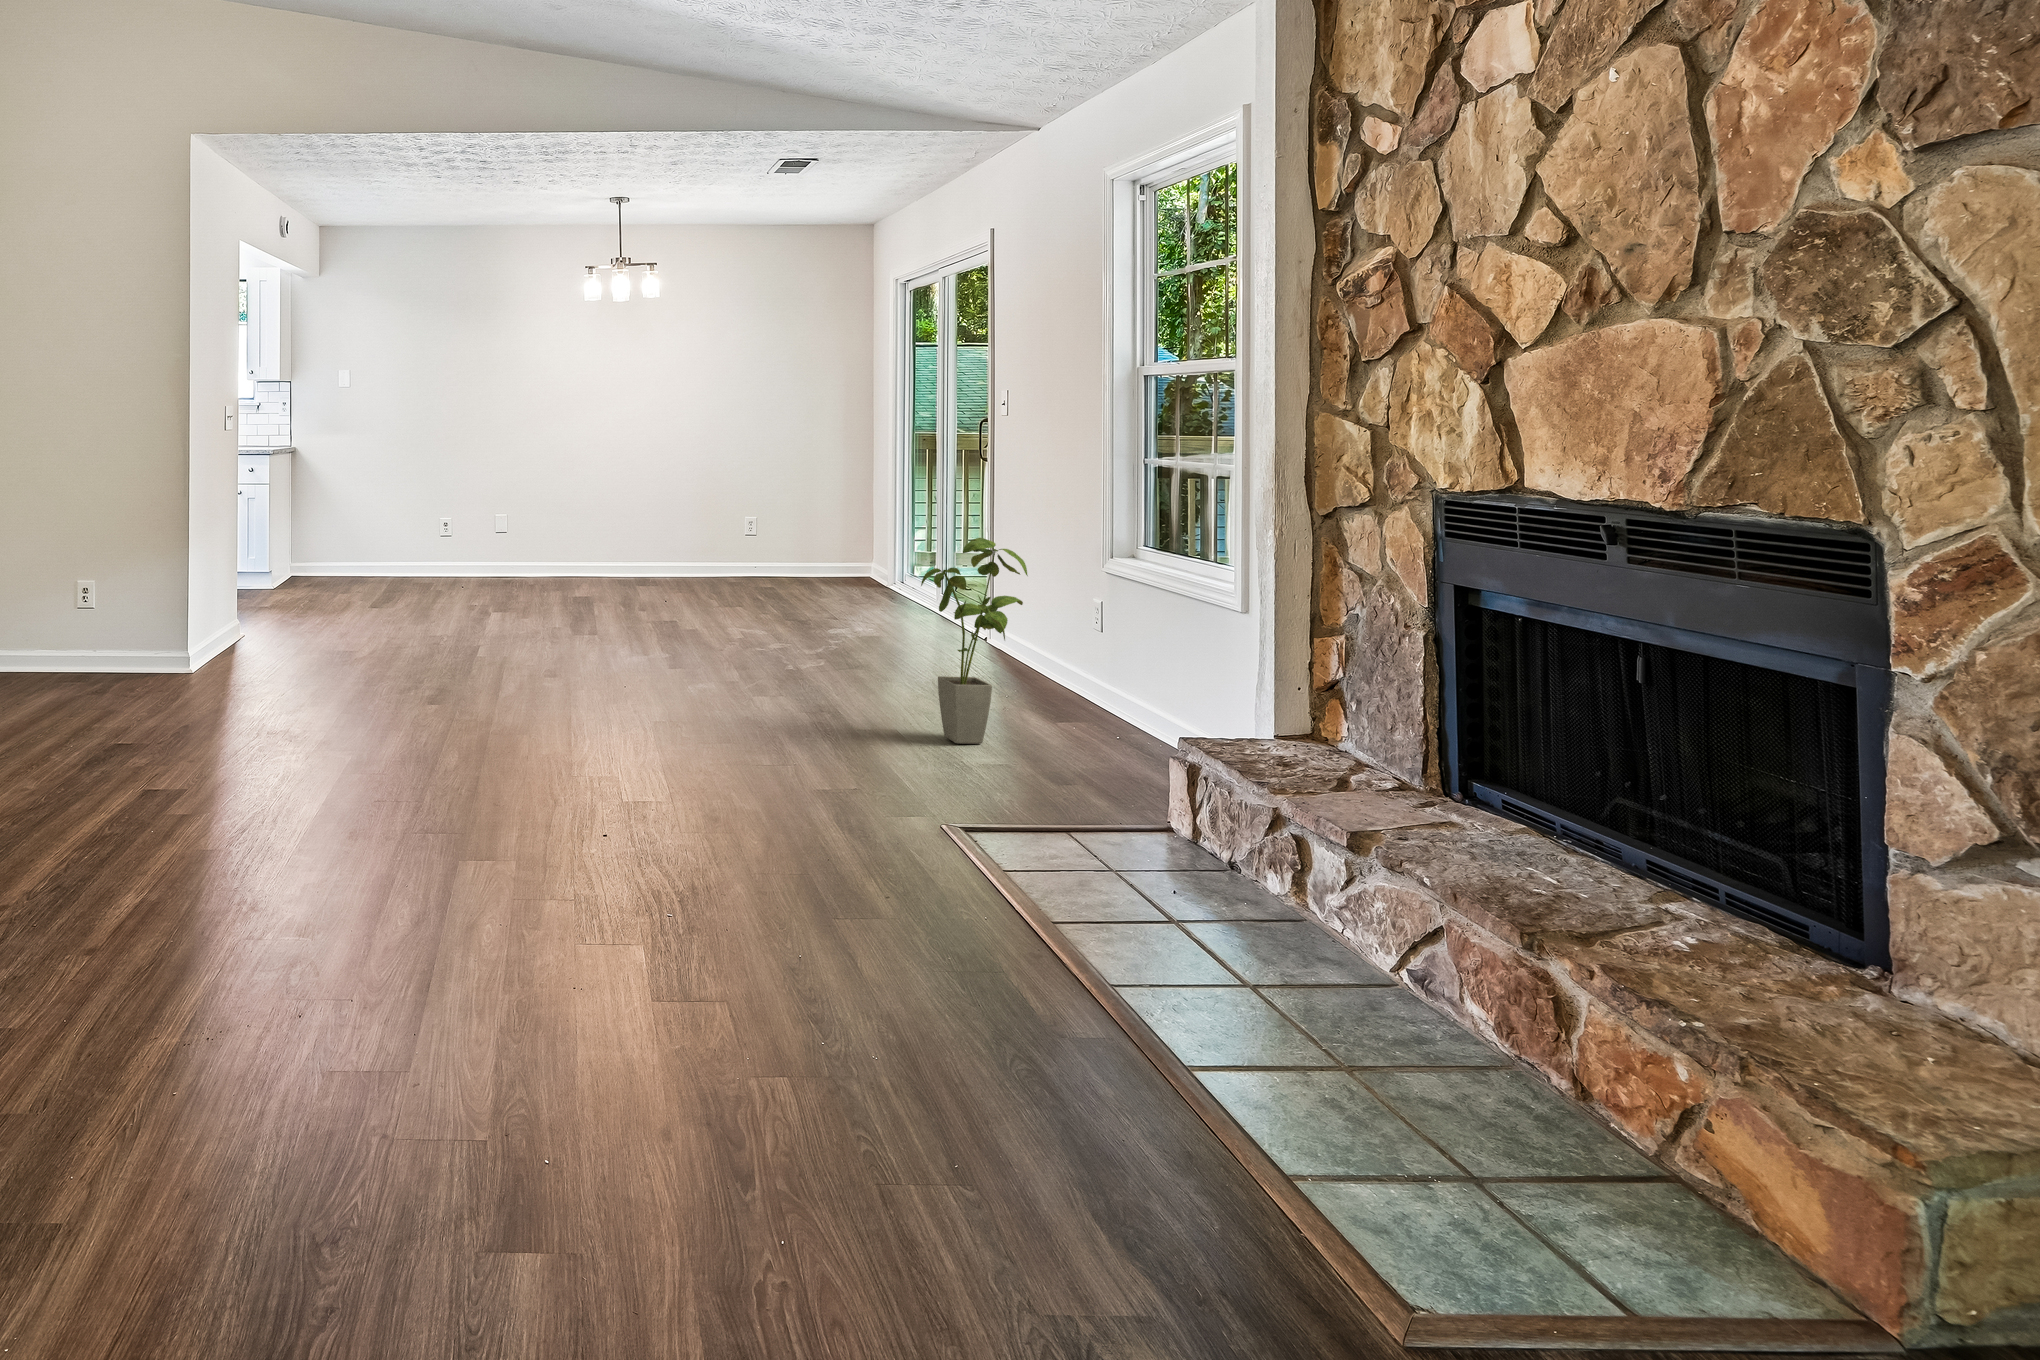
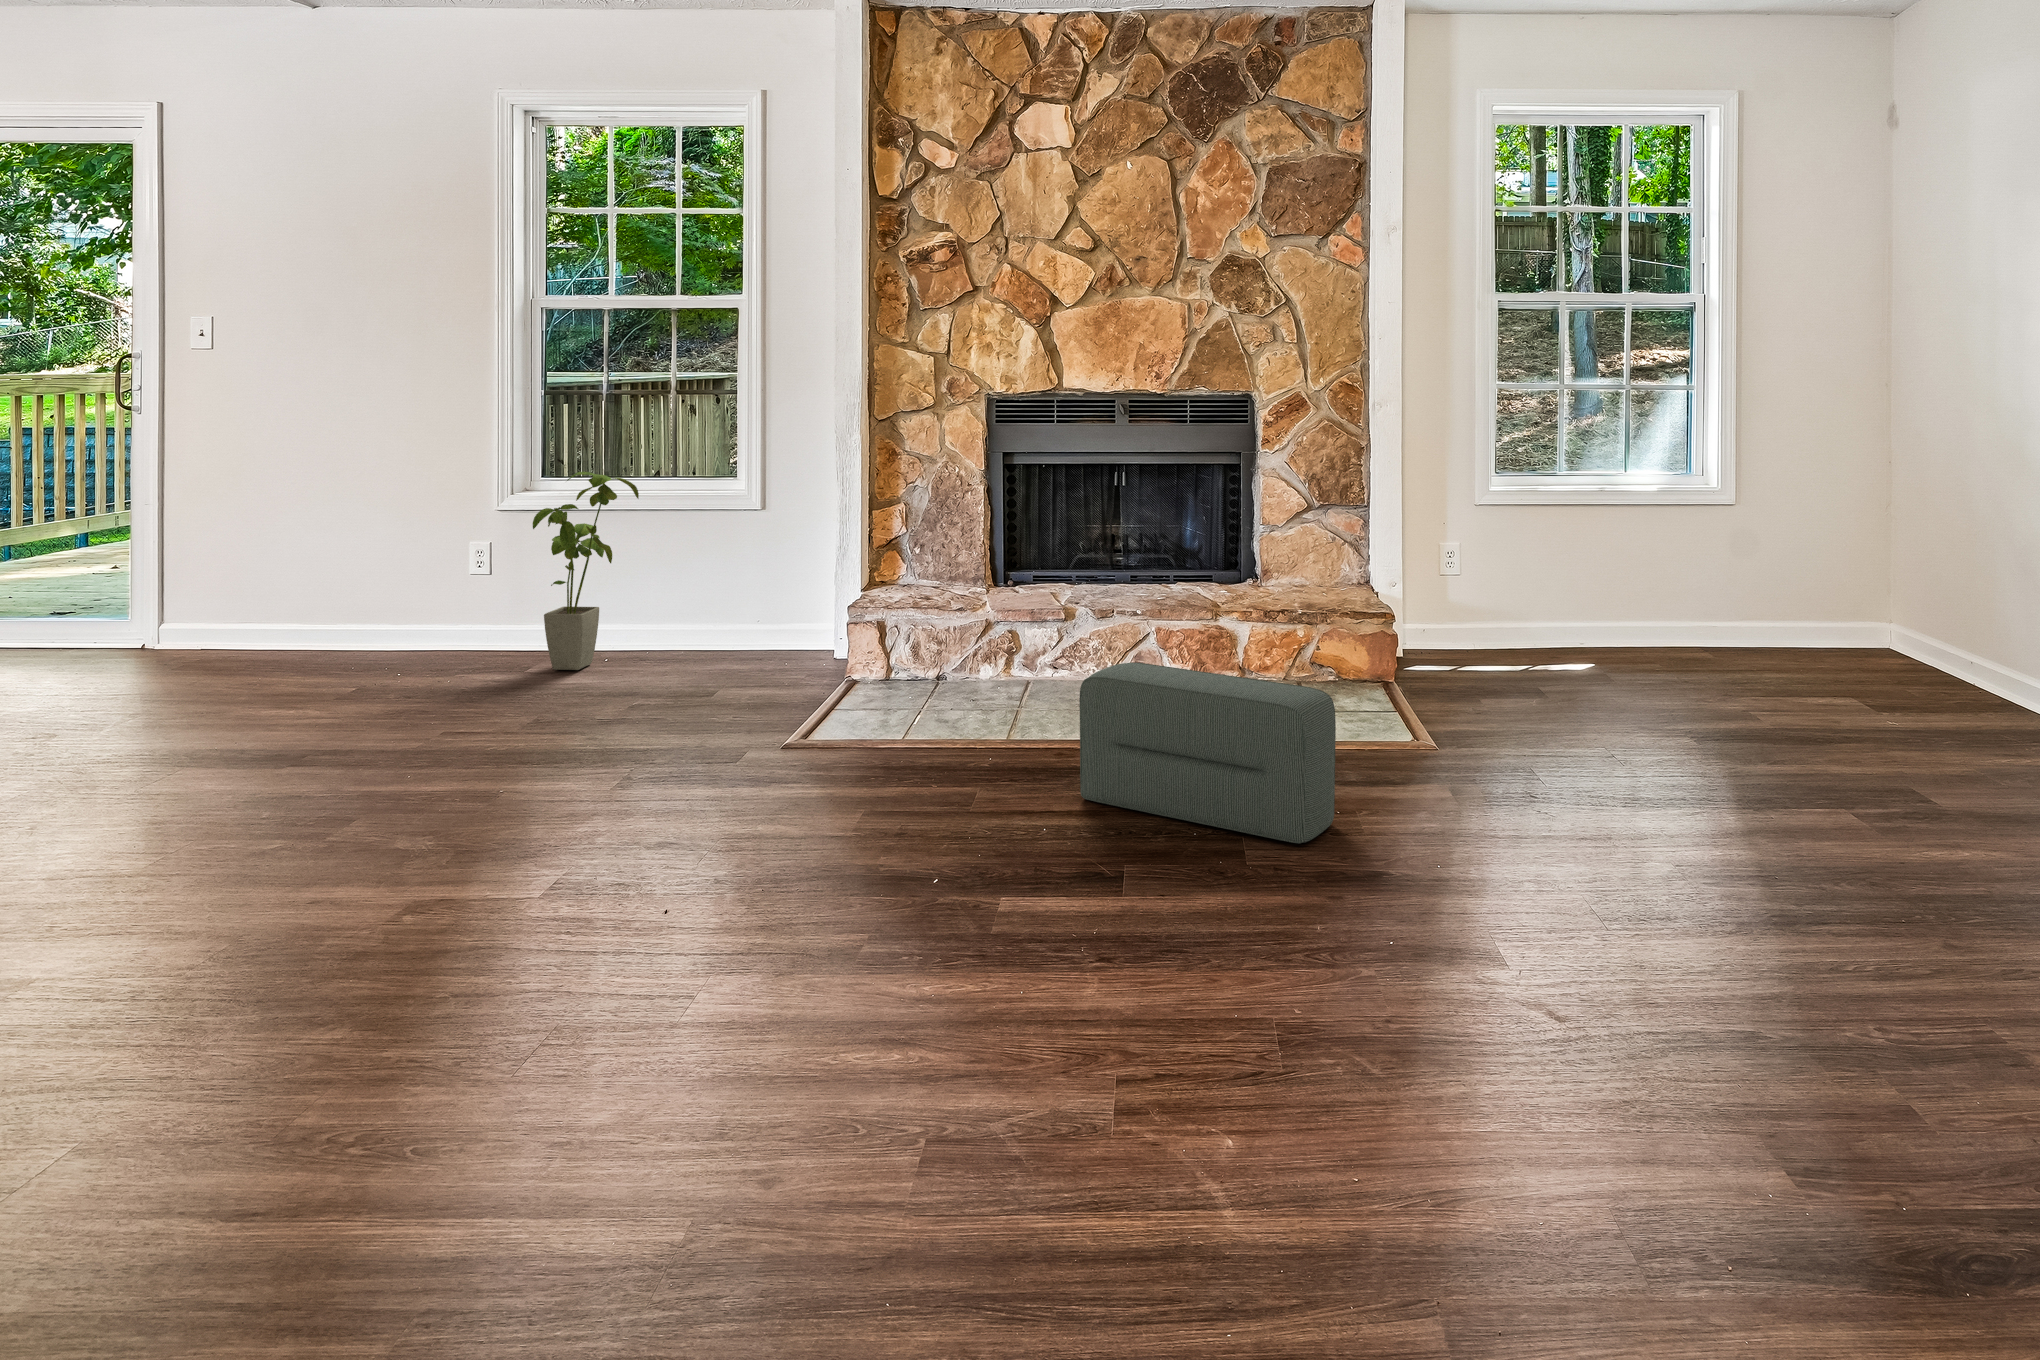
pouf: none [734,858,925,1278] -> present [1079,662,1336,843]

